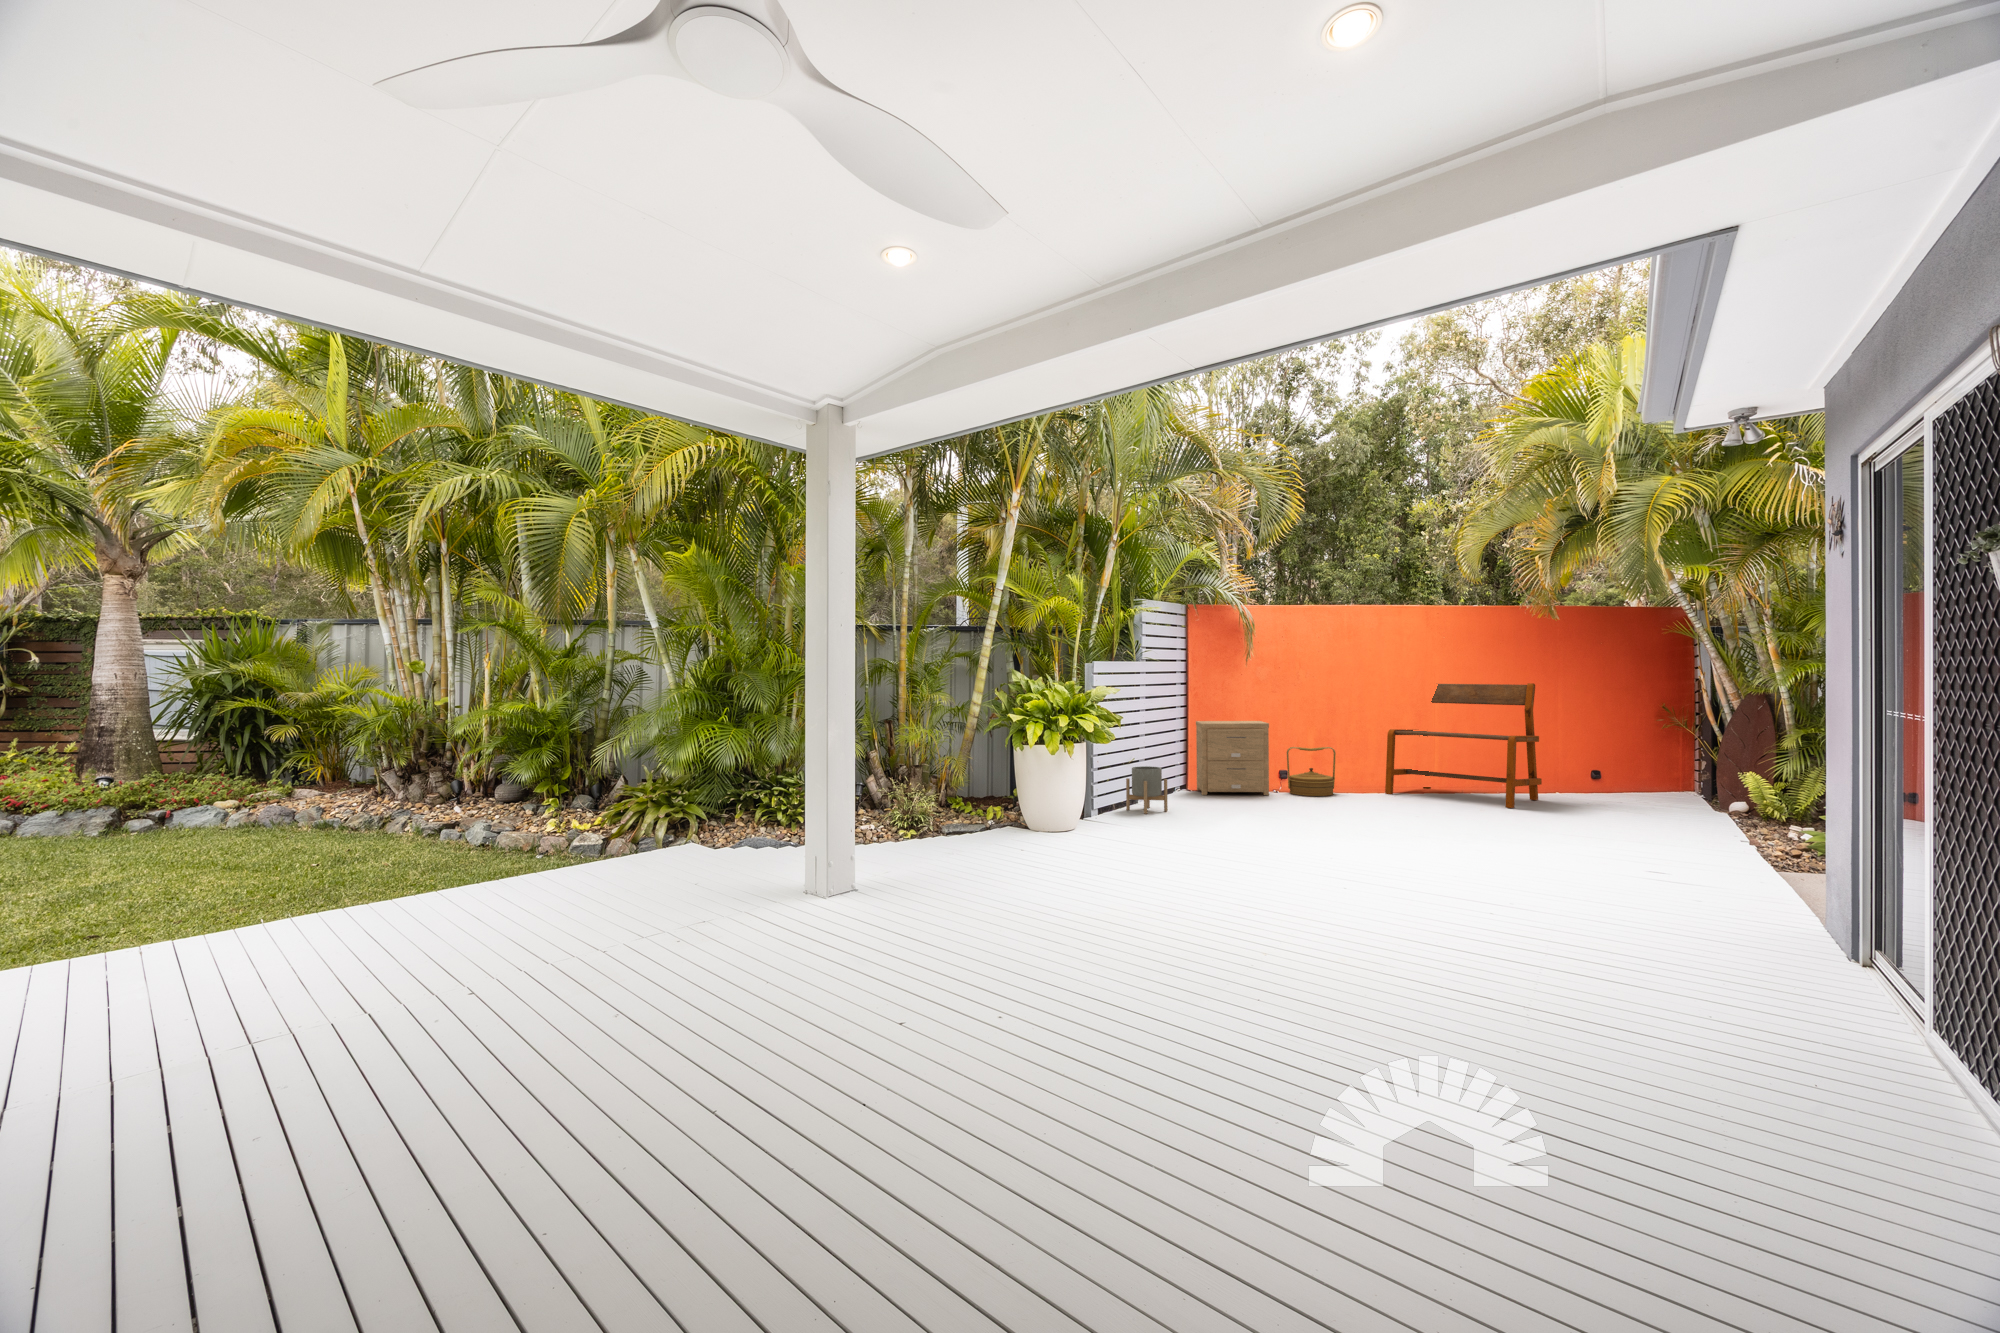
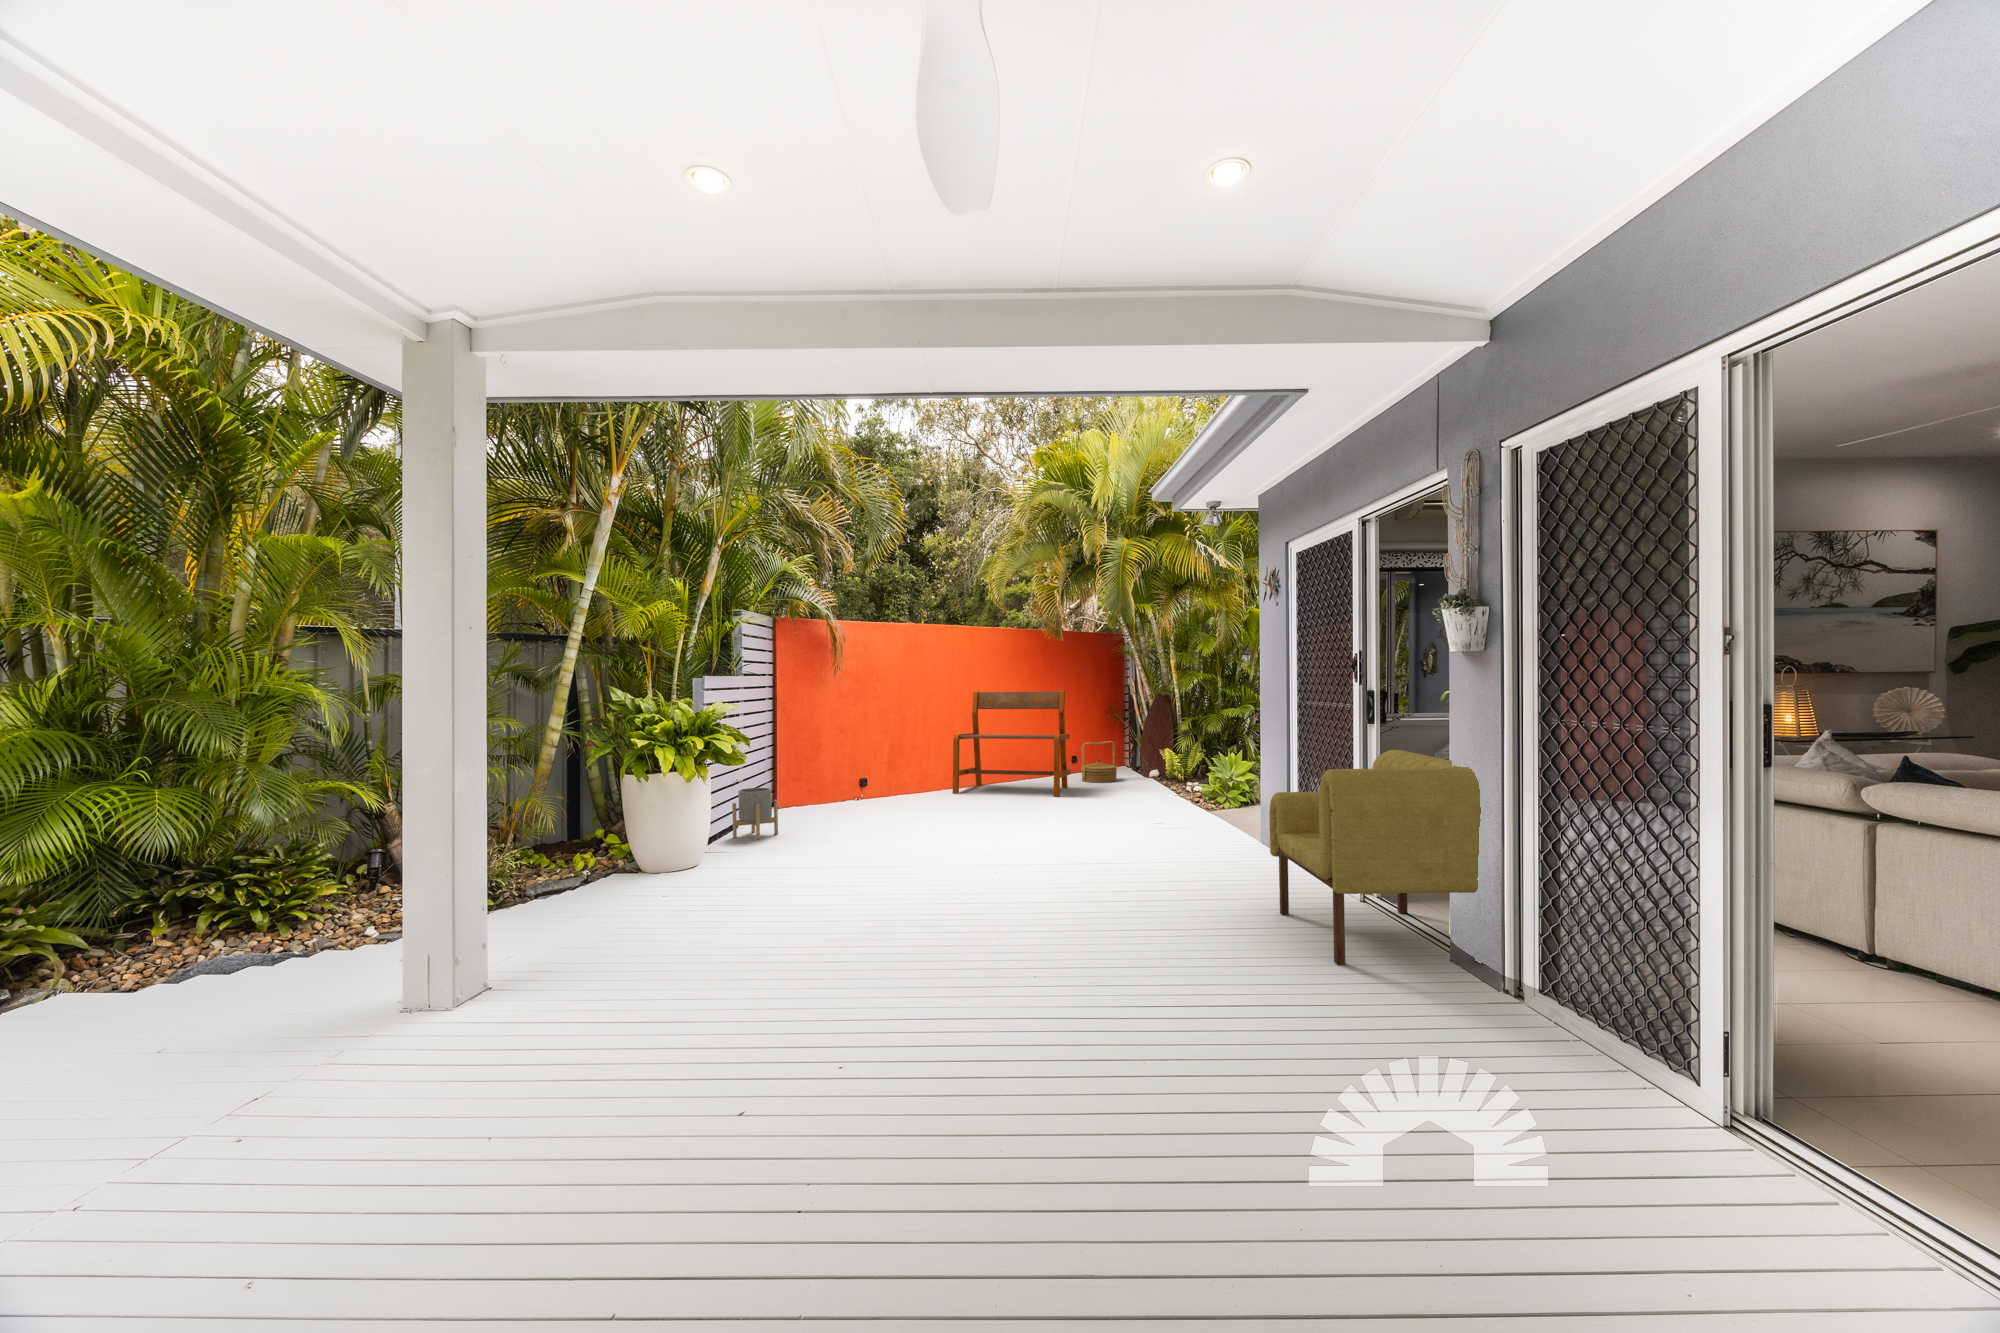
side table: present [1196,721,1269,795] -> none [781,733,857,812]
woven basket: present [1287,747,1336,796] -> present [1081,741,1117,783]
armchair: none [1623,767,1926,1062] -> present [1269,750,1481,965]

